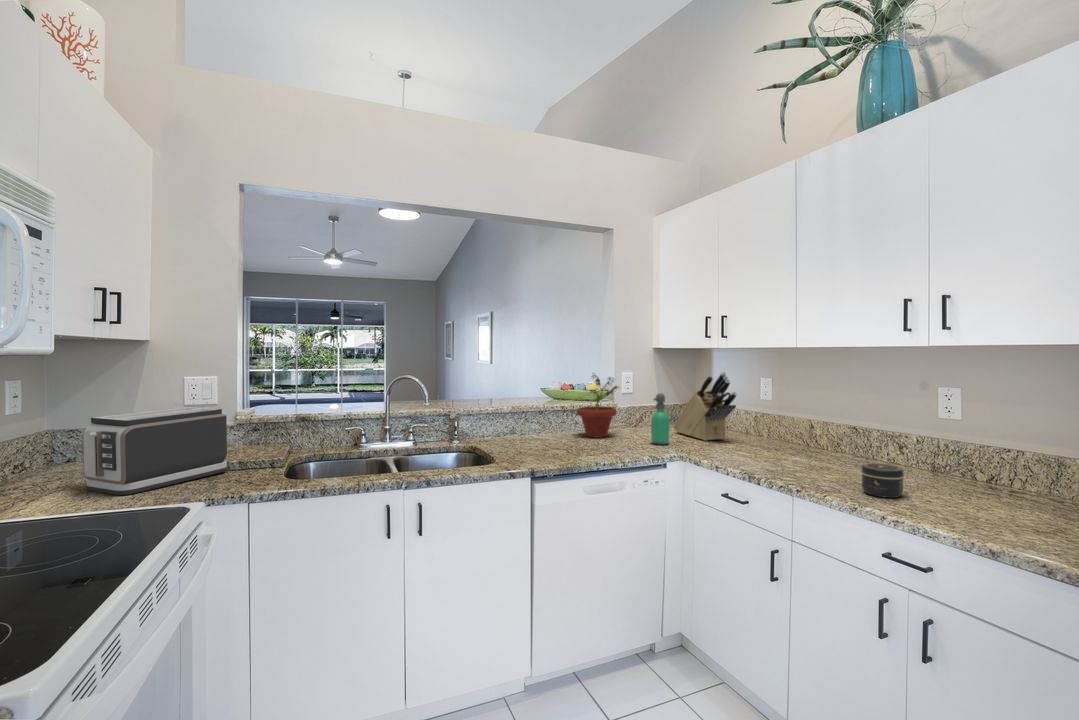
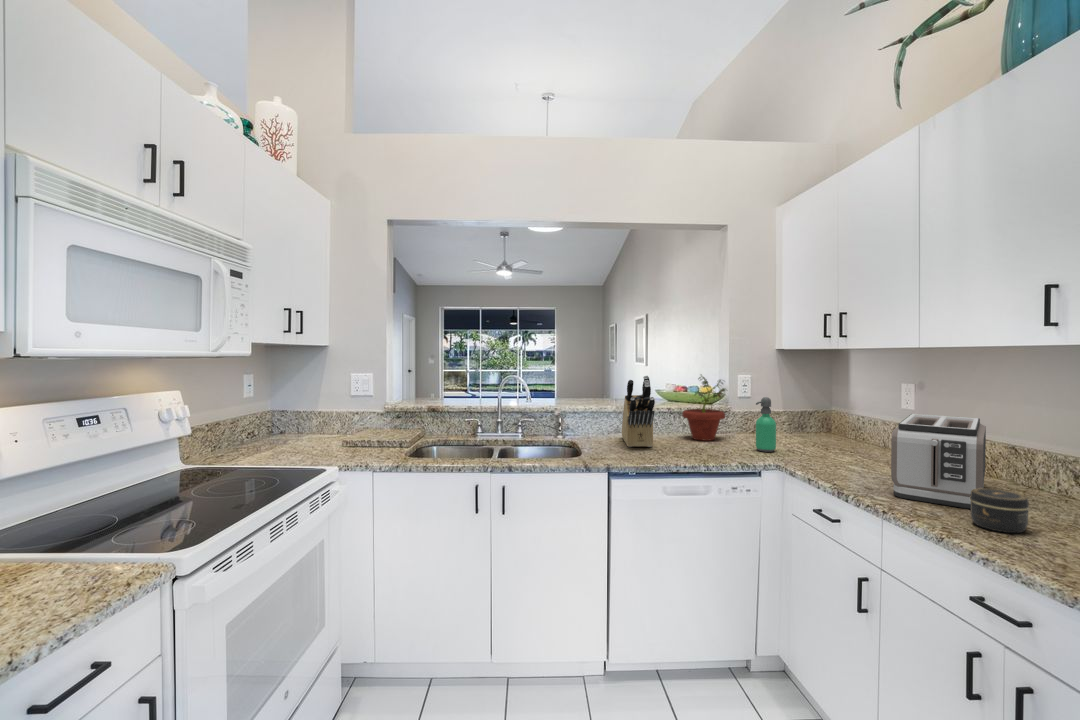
knife block: present [674,372,737,441] -> present [622,376,655,447]
toaster: present [82,407,227,495] -> present [891,414,986,509]

